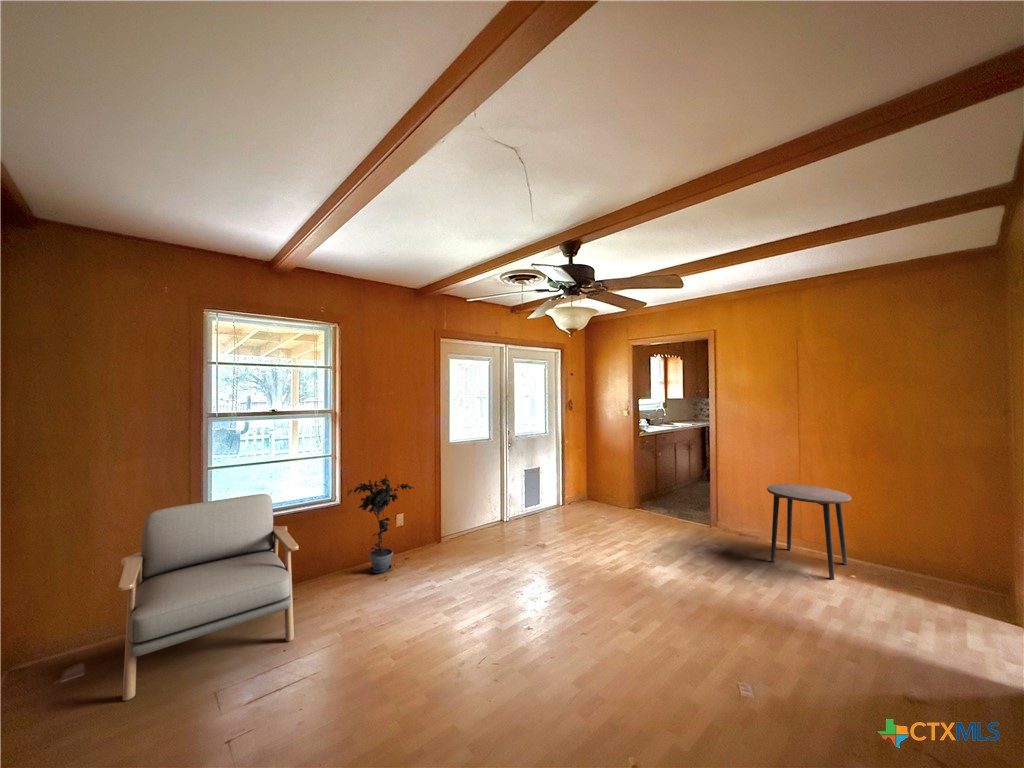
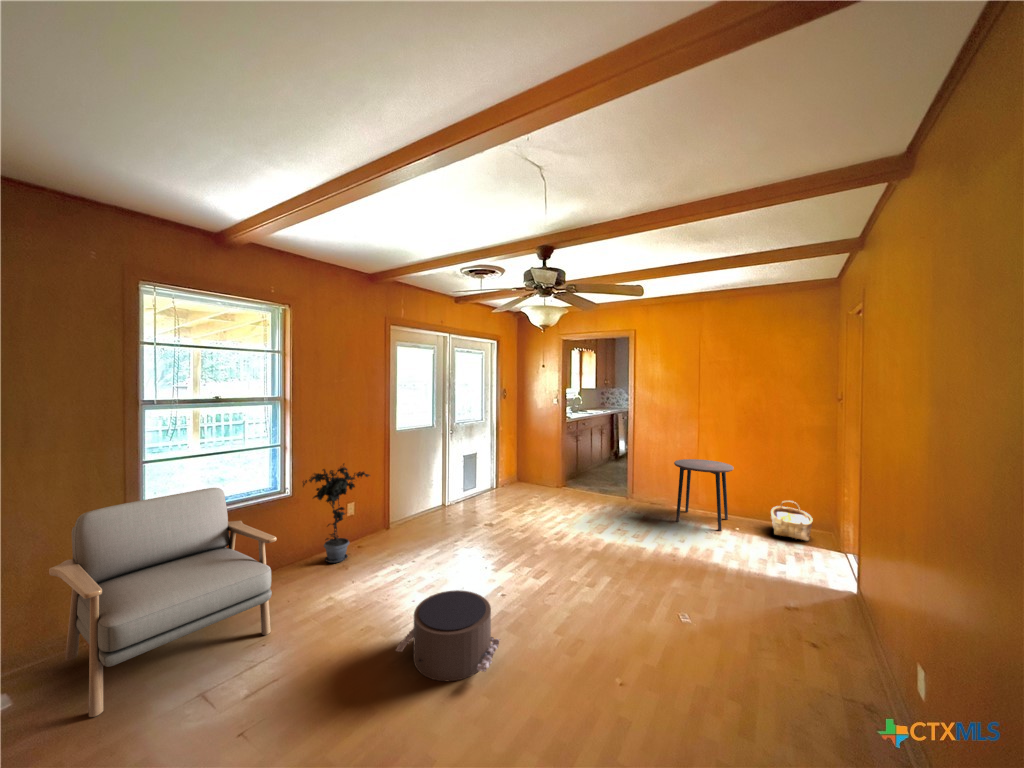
woven basket: none [911,547,981,607] -> present [771,501,813,541]
pouf: none [388,621,501,730] -> present [396,590,500,681]

